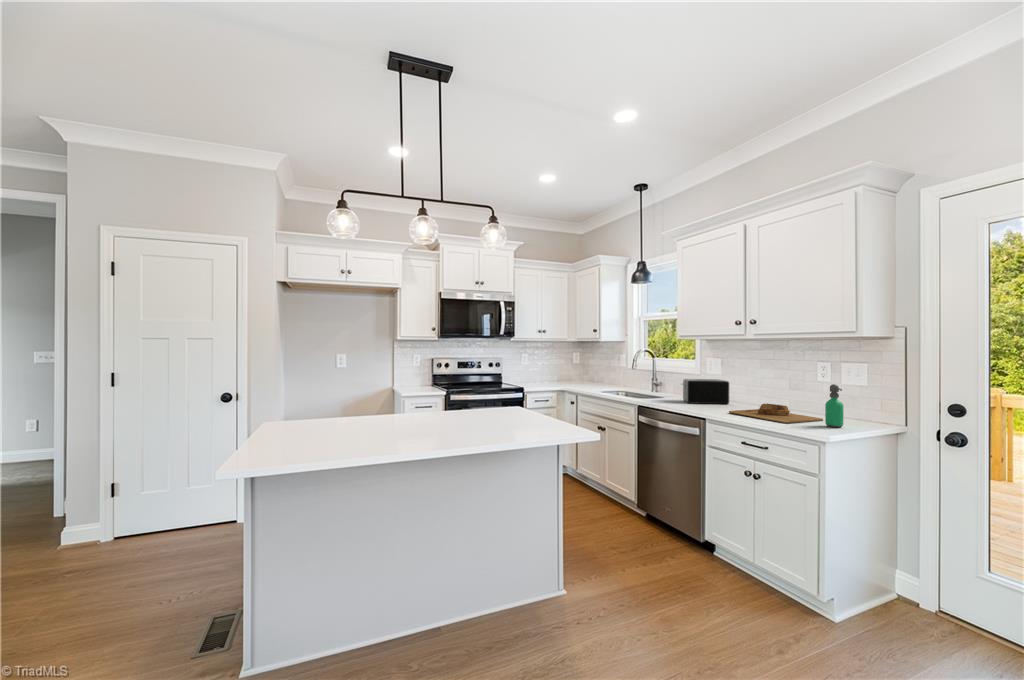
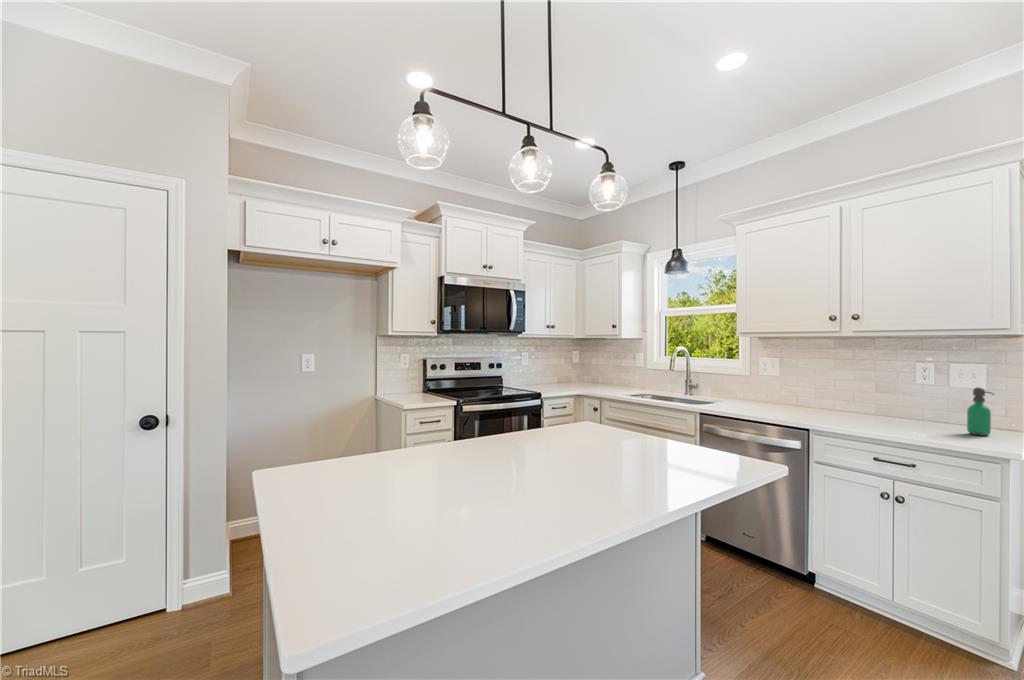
toaster: present [682,379,729,404] -> none [745,381,802,409]
cutting board: present [729,404,823,423] -> none [833,409,944,432]

